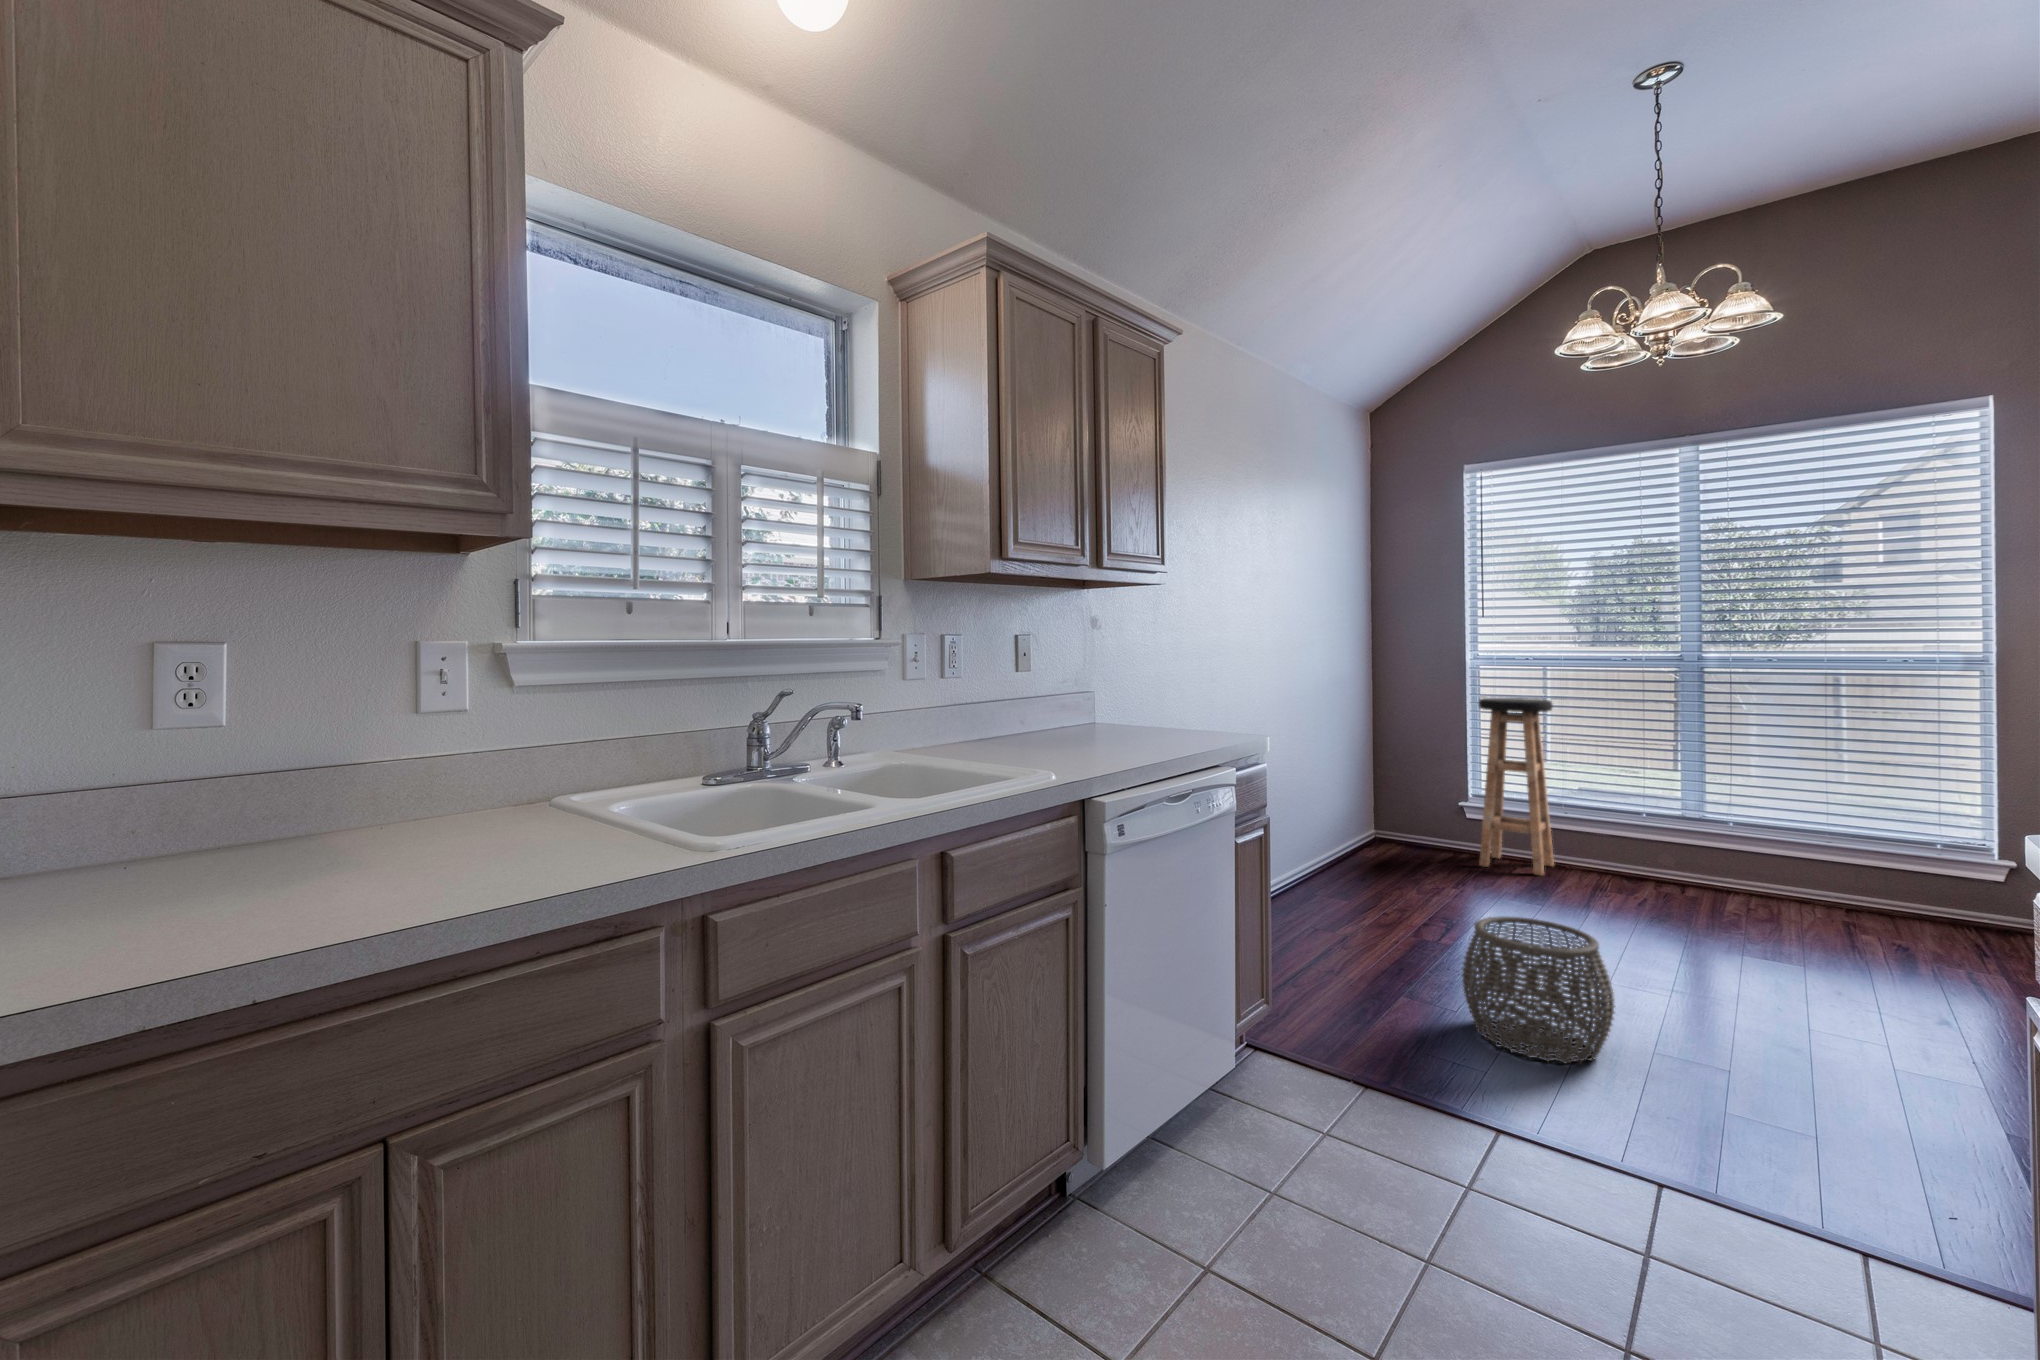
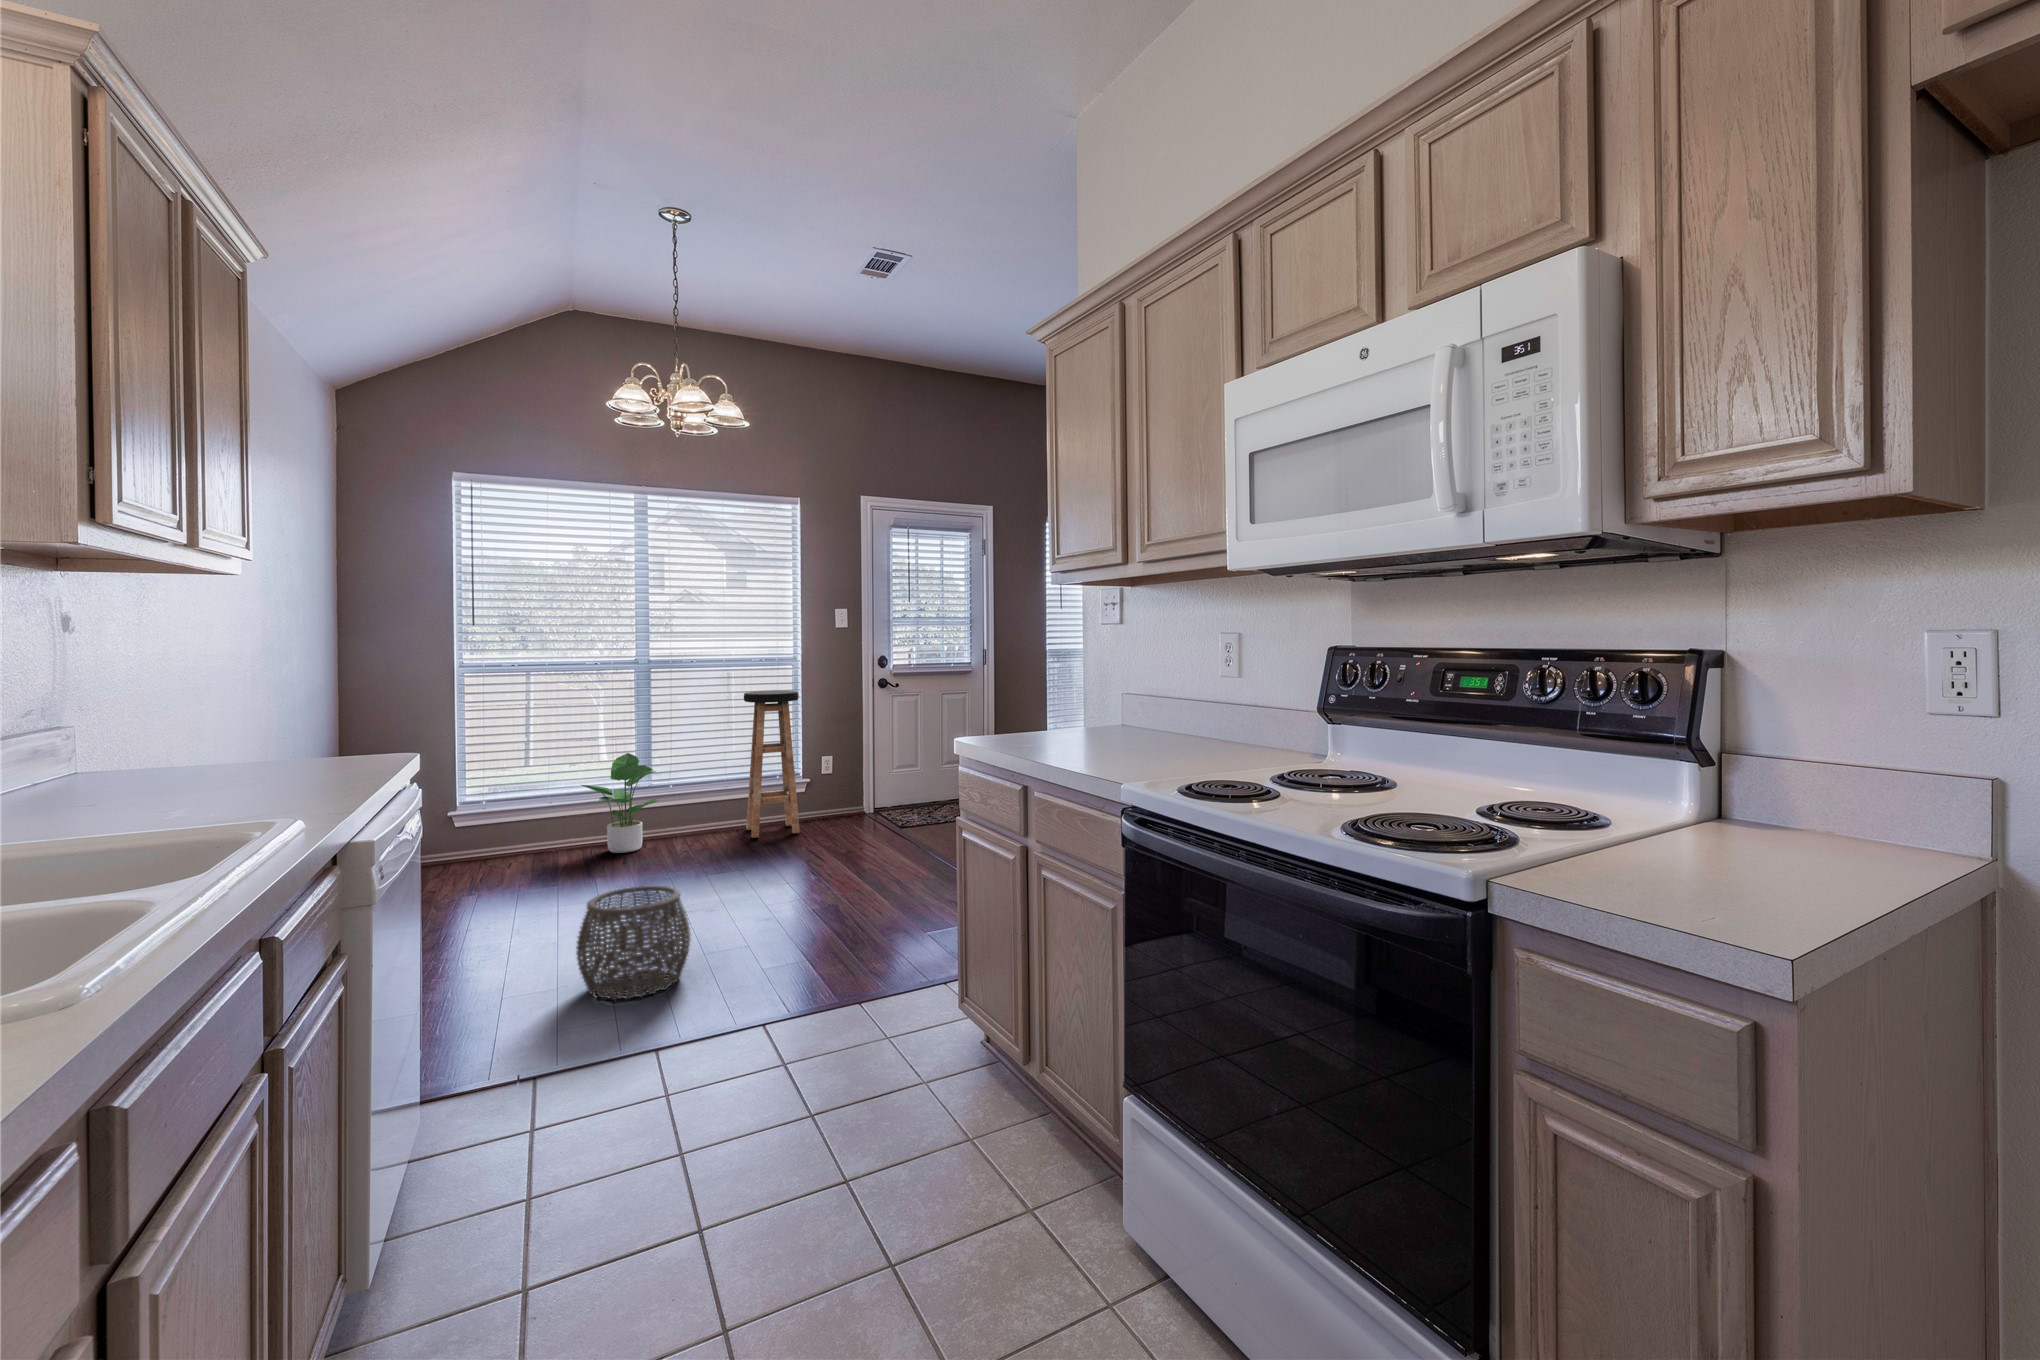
bar stool: present [1479,698,1554,876] -> present [744,691,800,838]
potted plant: none [1597,769,1710,890] -> present [582,753,658,853]

